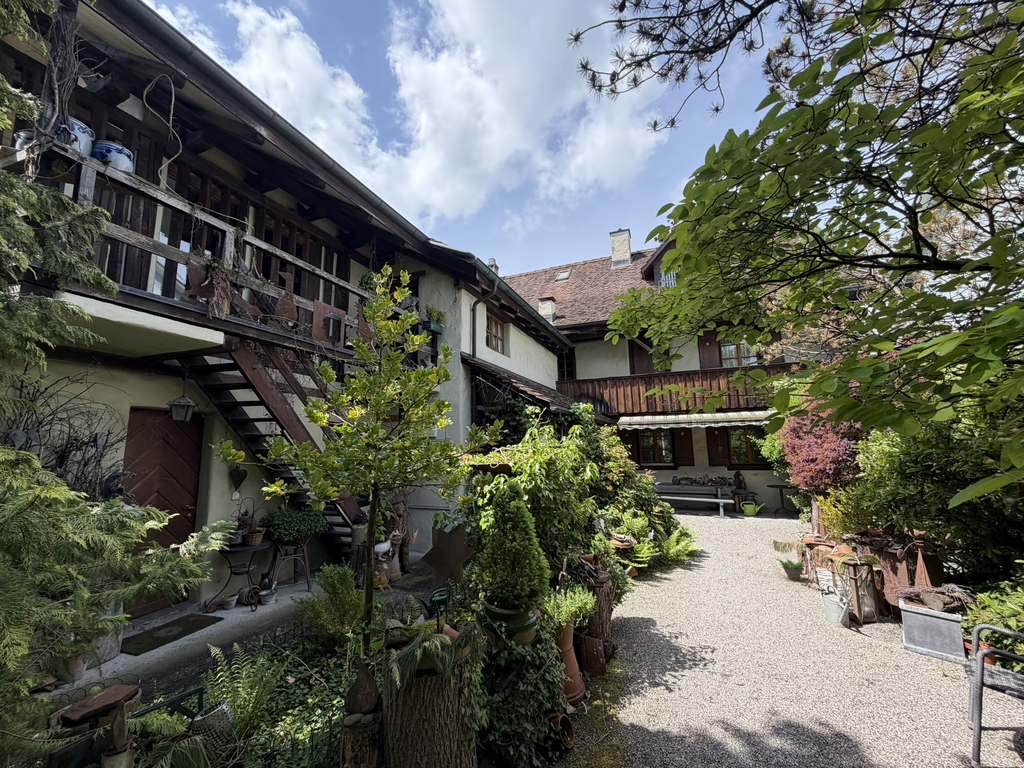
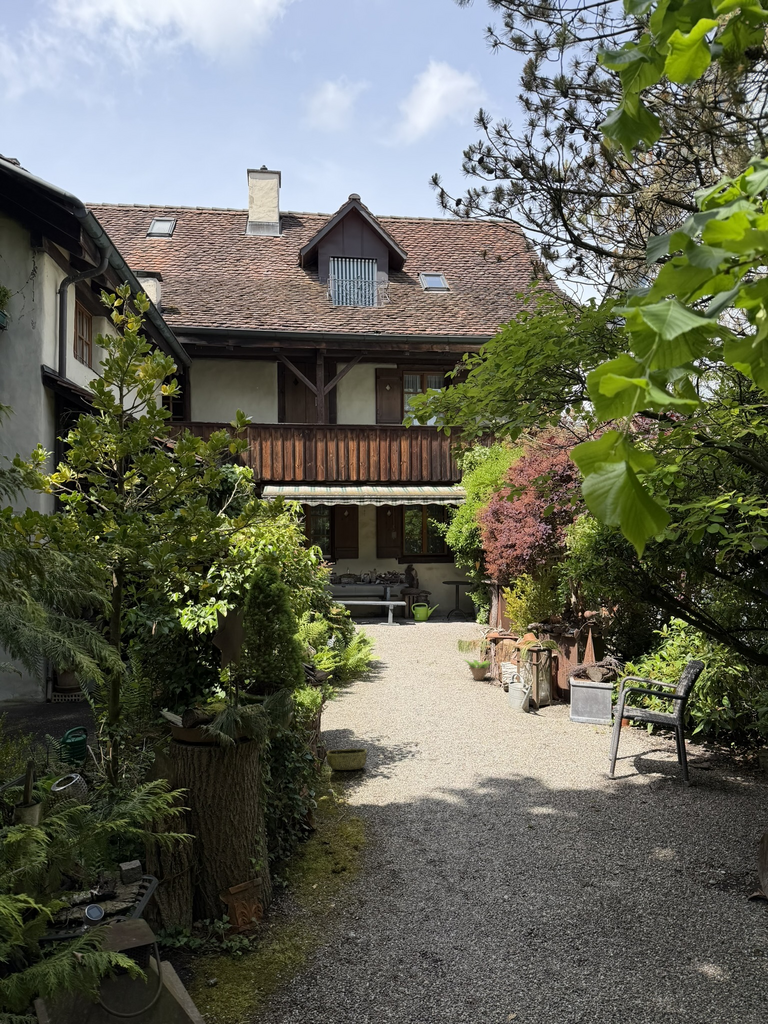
woven basket: none [610,646,653,674] -> present [327,748,367,770]

